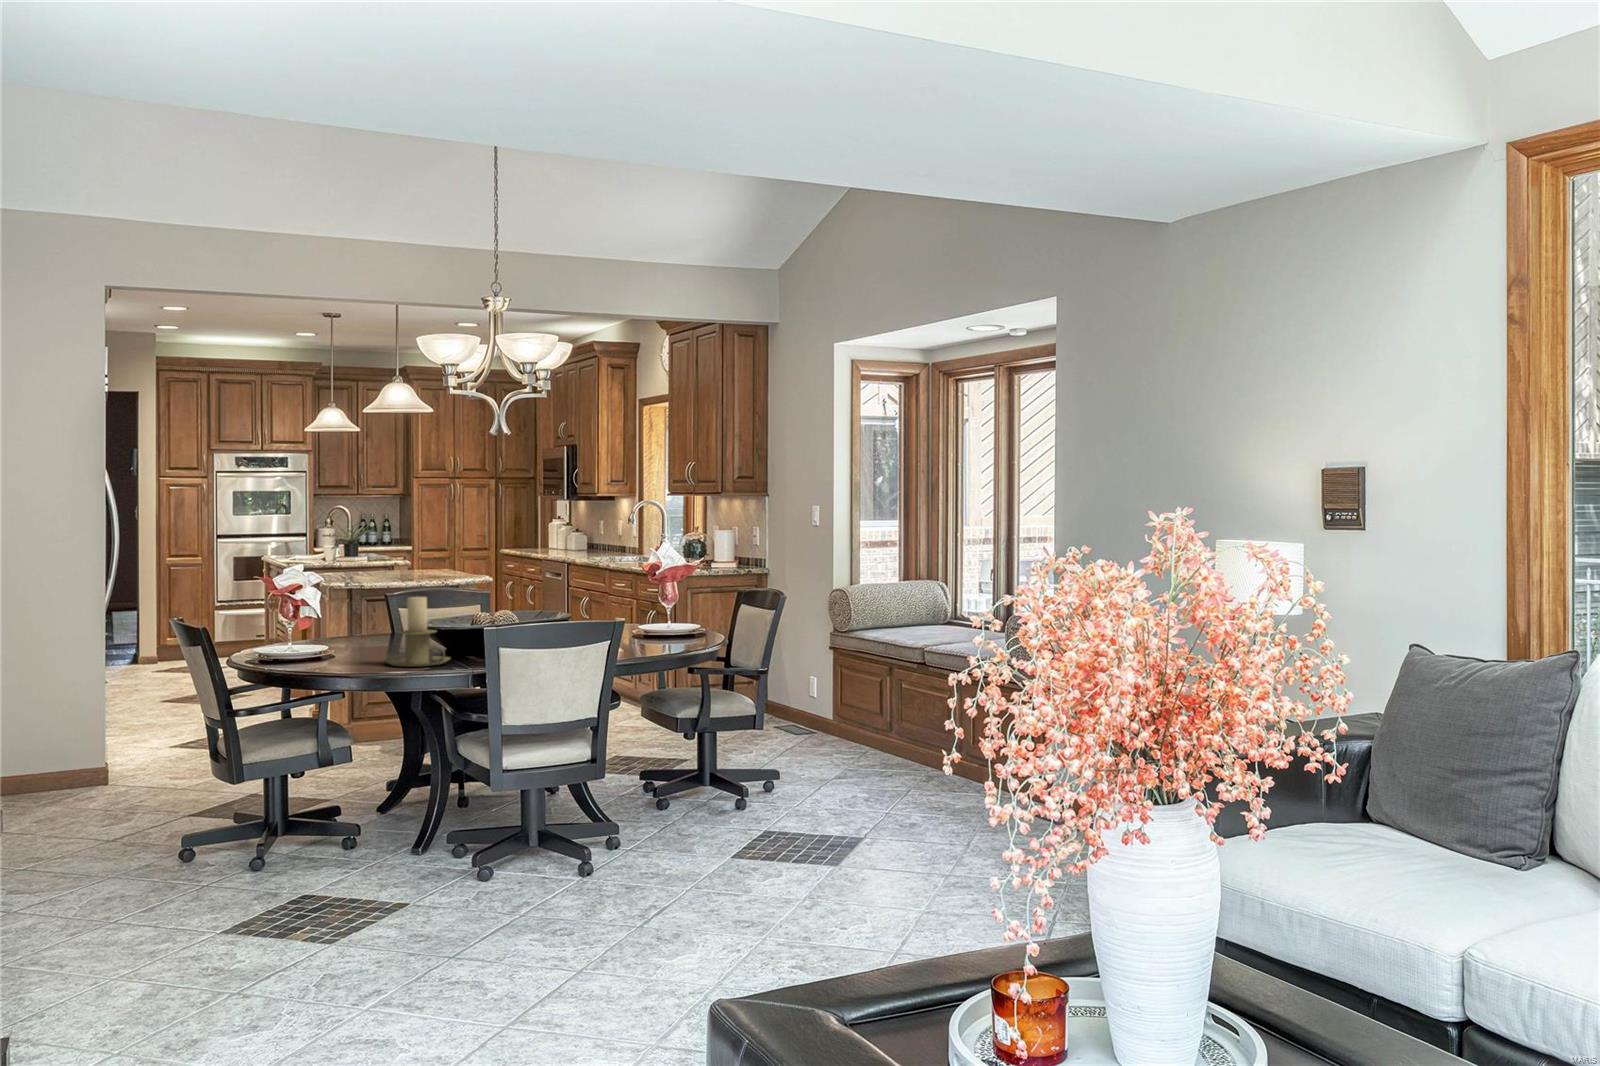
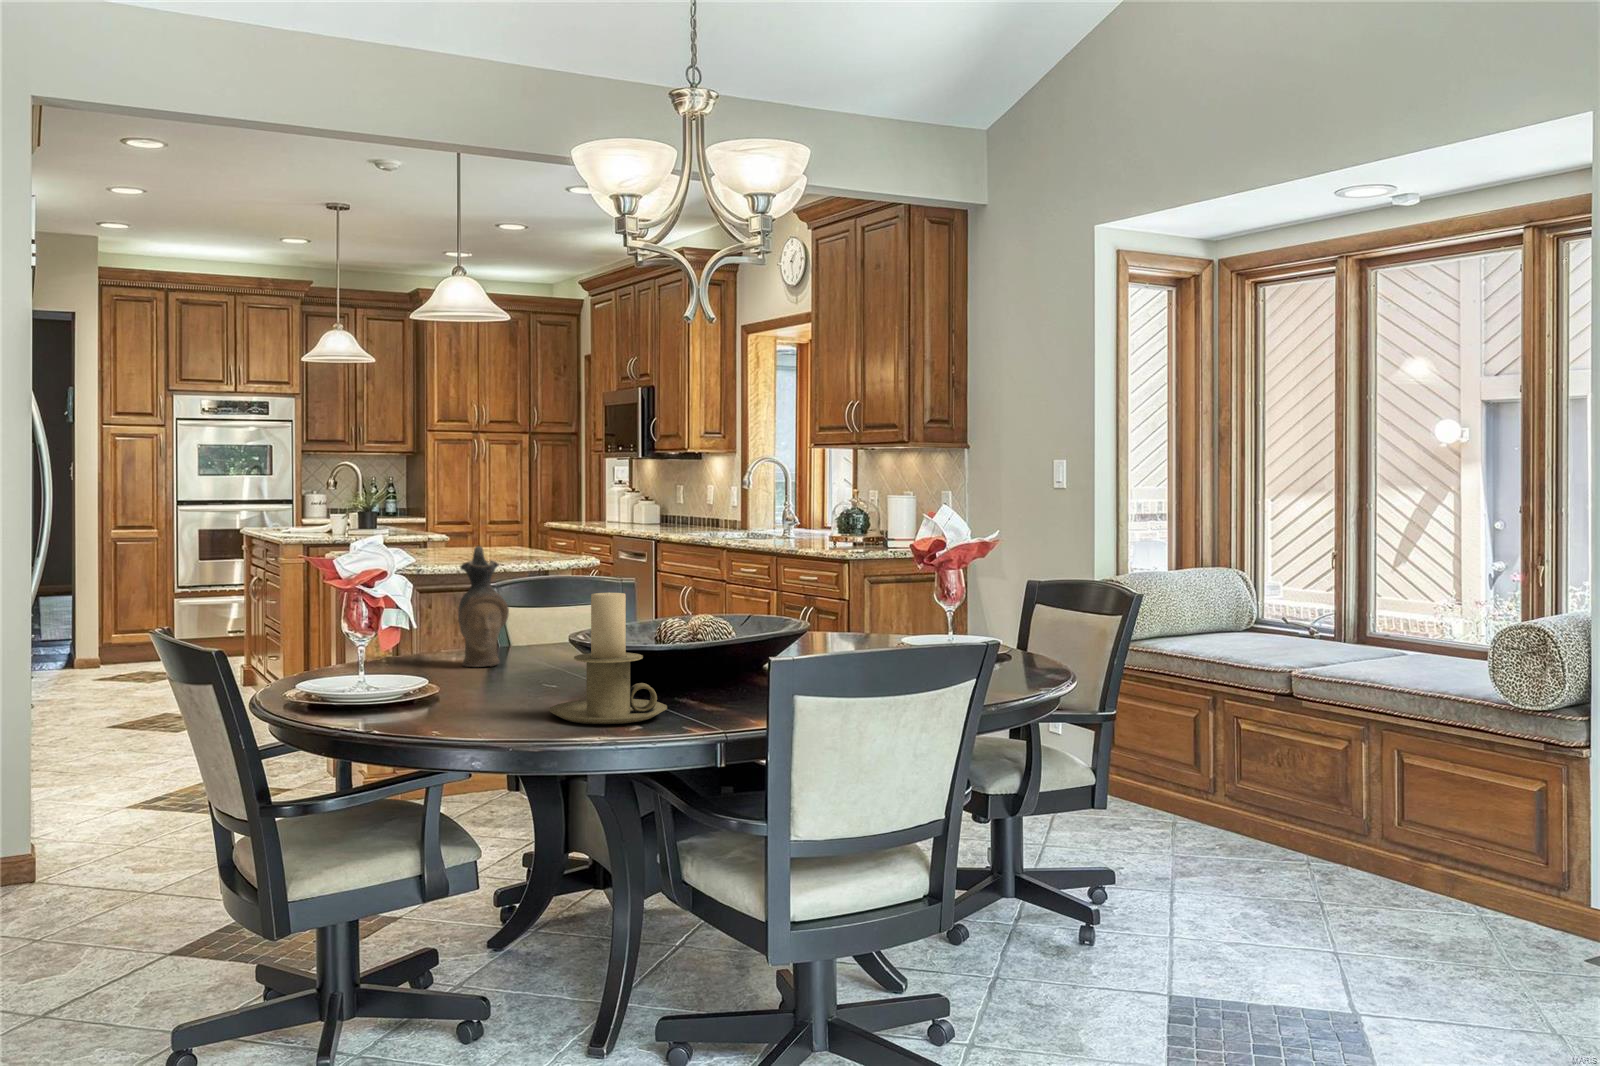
ceramic pitcher: none [357,571,388,643] -> present [458,546,509,667]

